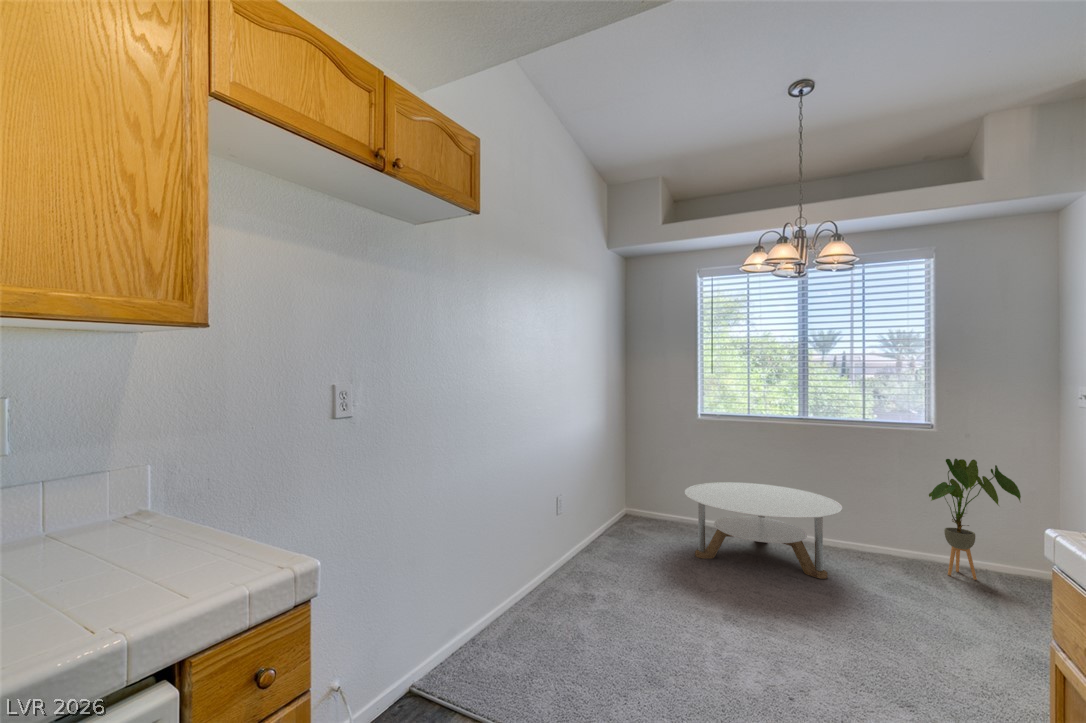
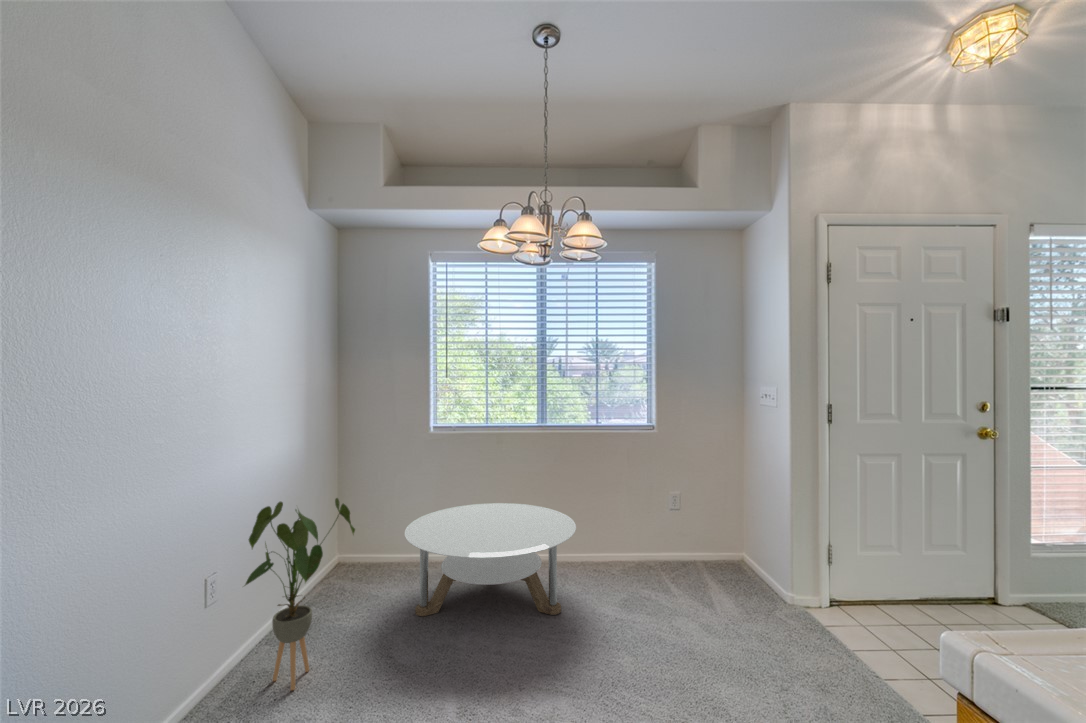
house plant: present [929,459,1021,580] -> present [245,498,355,690]

